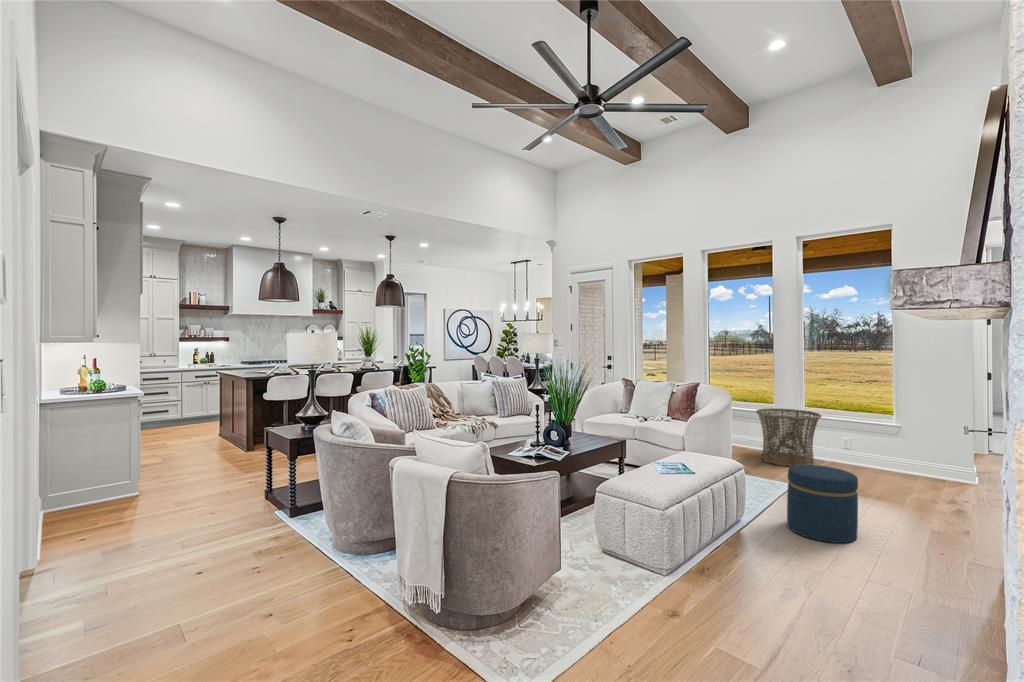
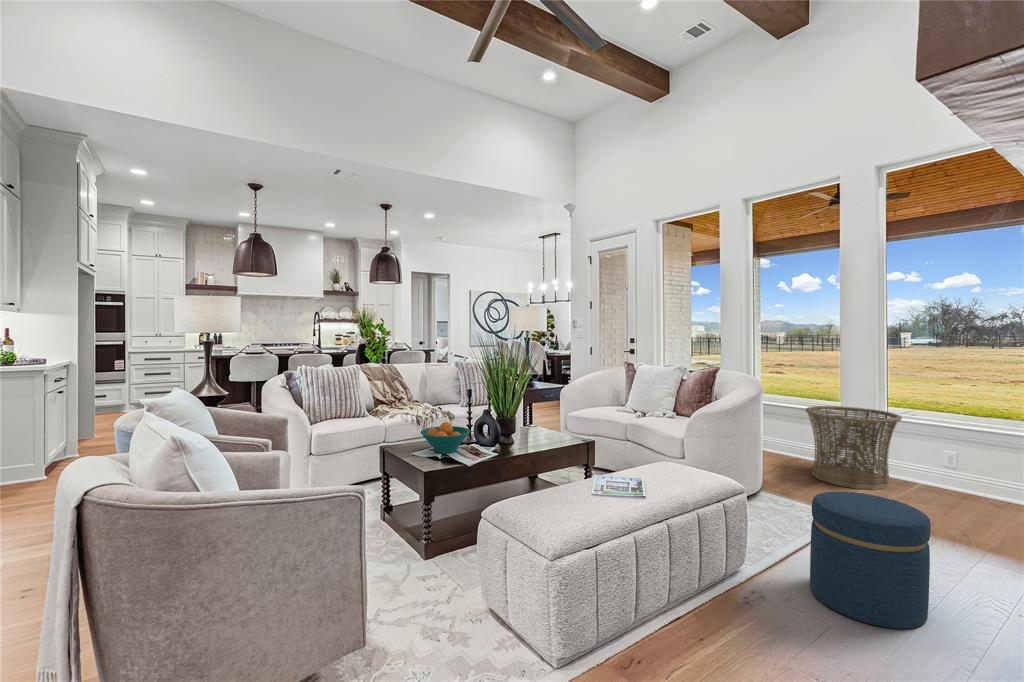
fruit bowl: none [510,430,547,453] -> present [420,422,470,453]

